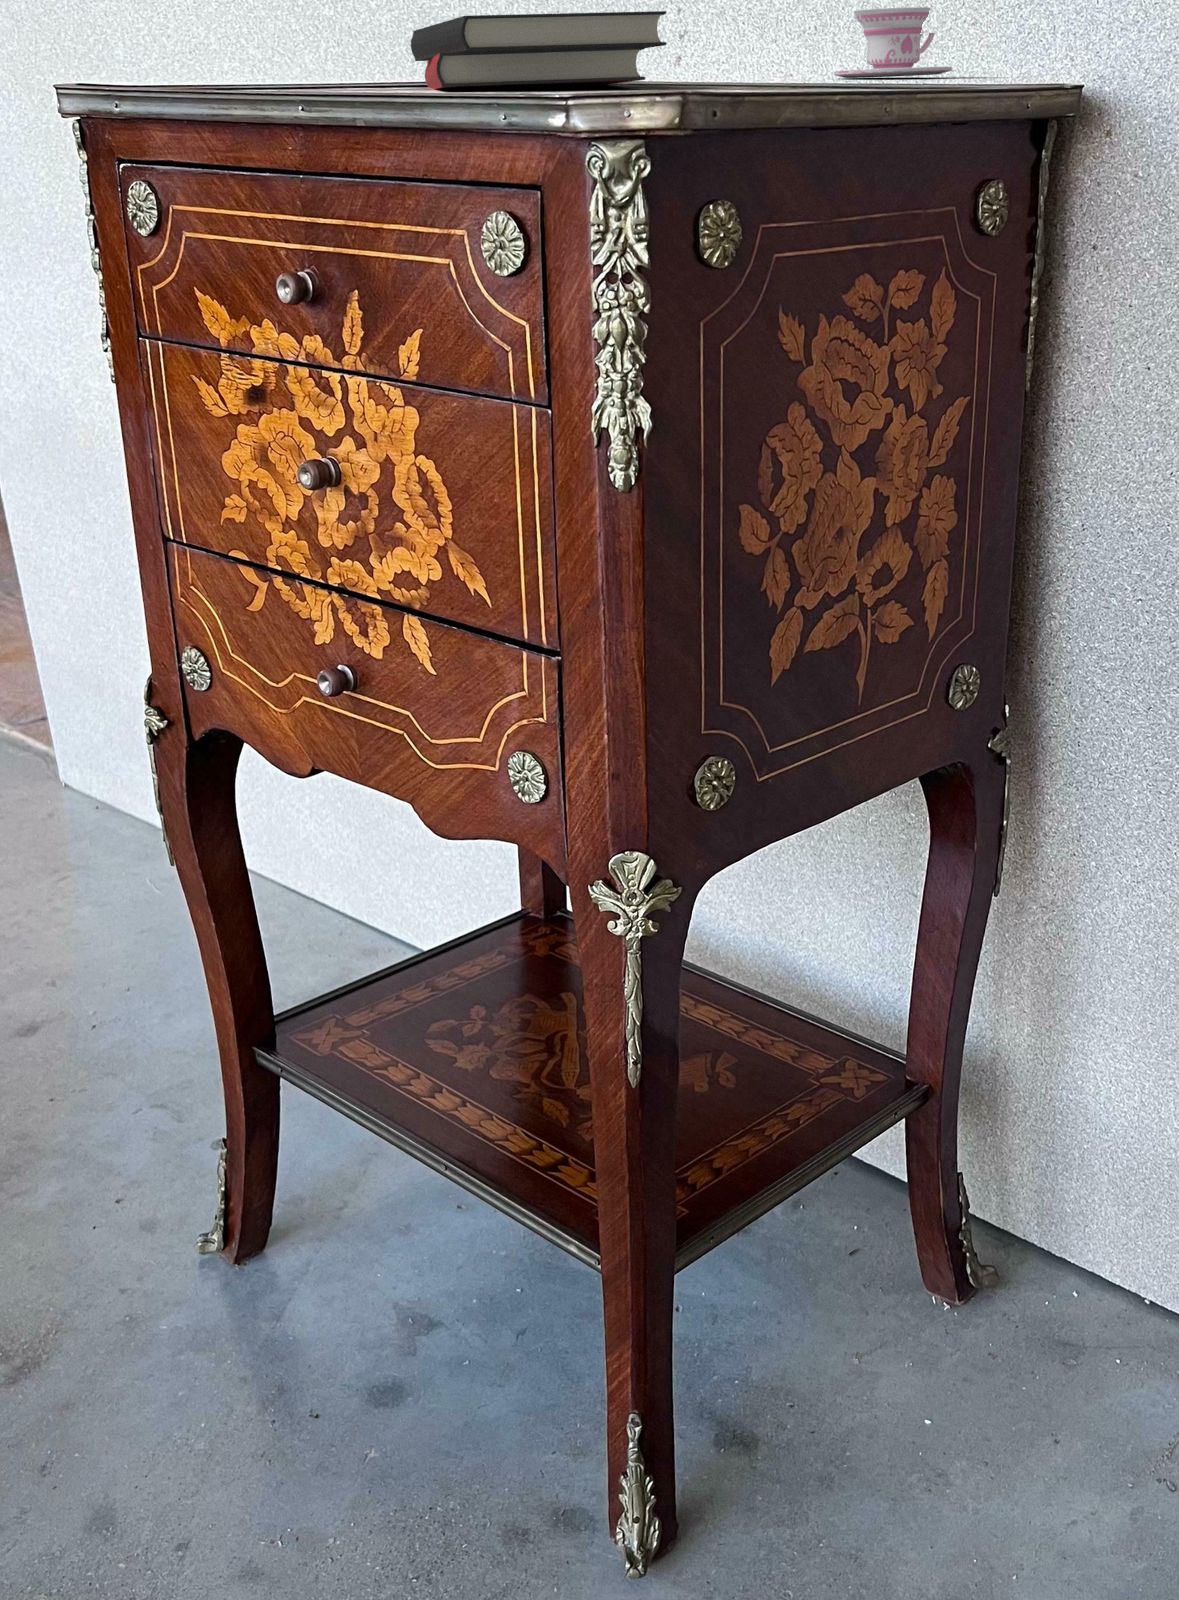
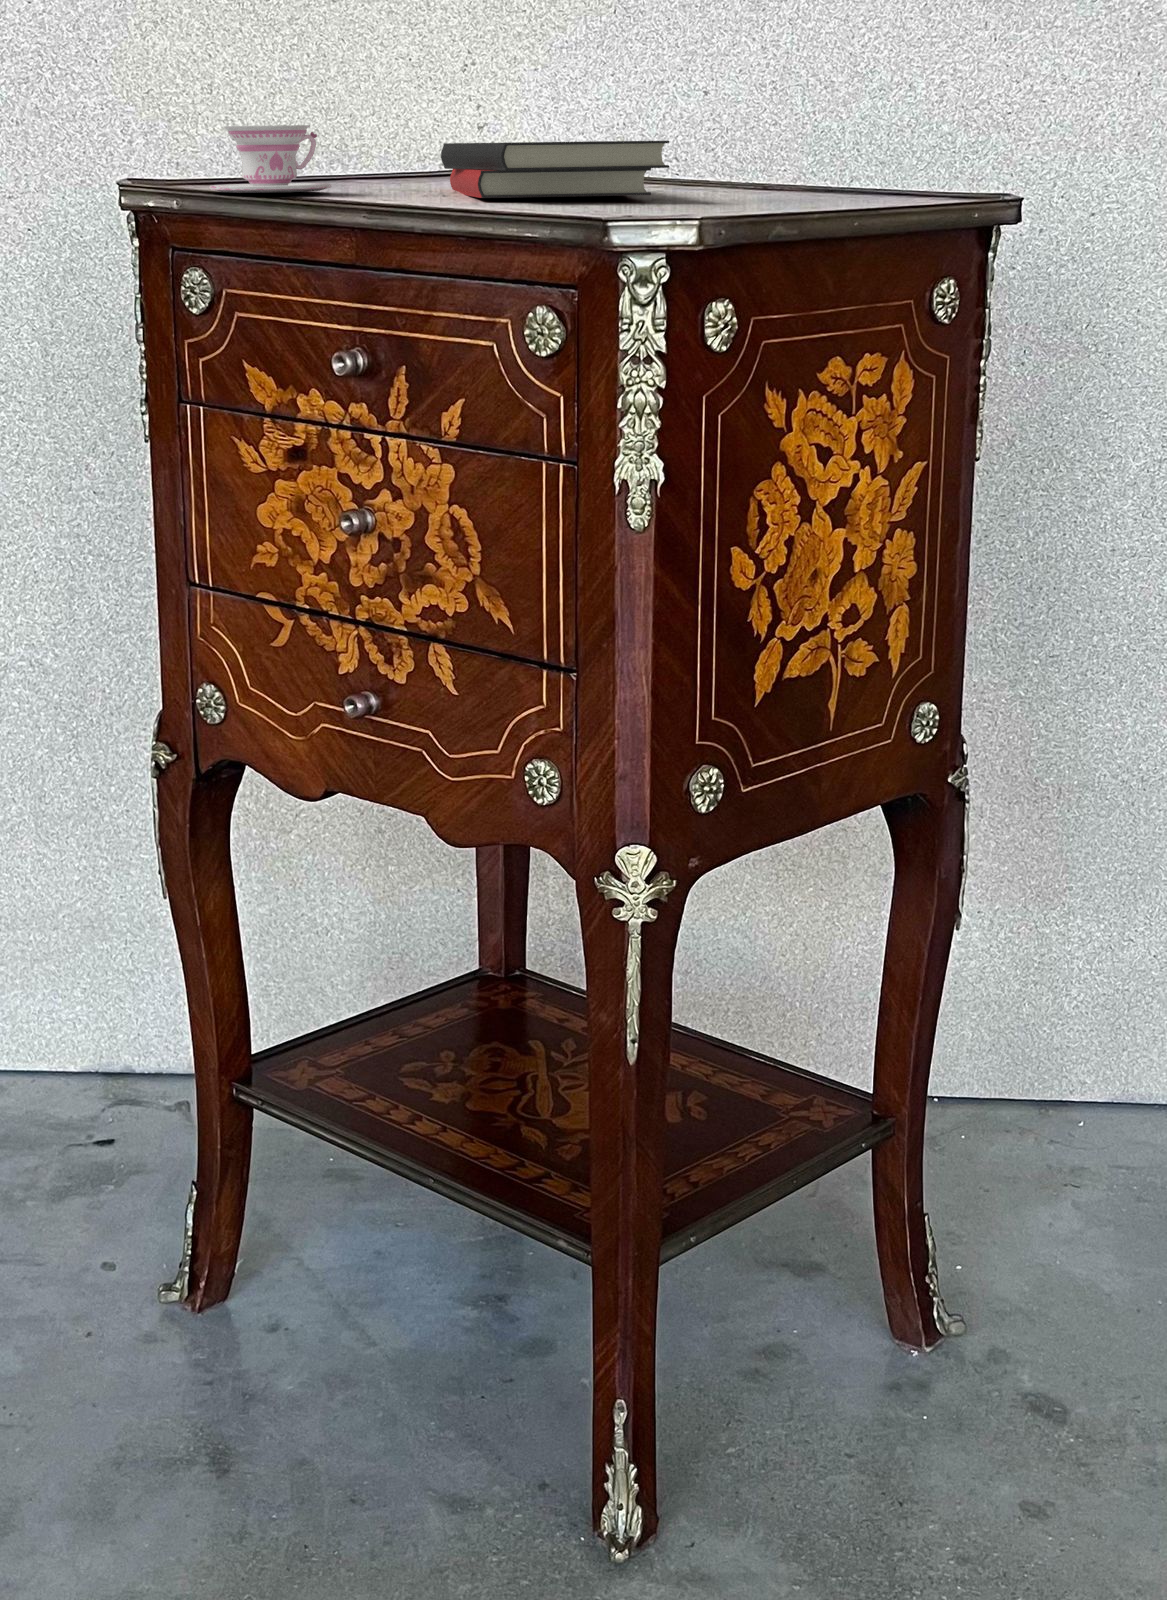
teacup: present [834,7,952,78] -> present [209,125,331,193]

